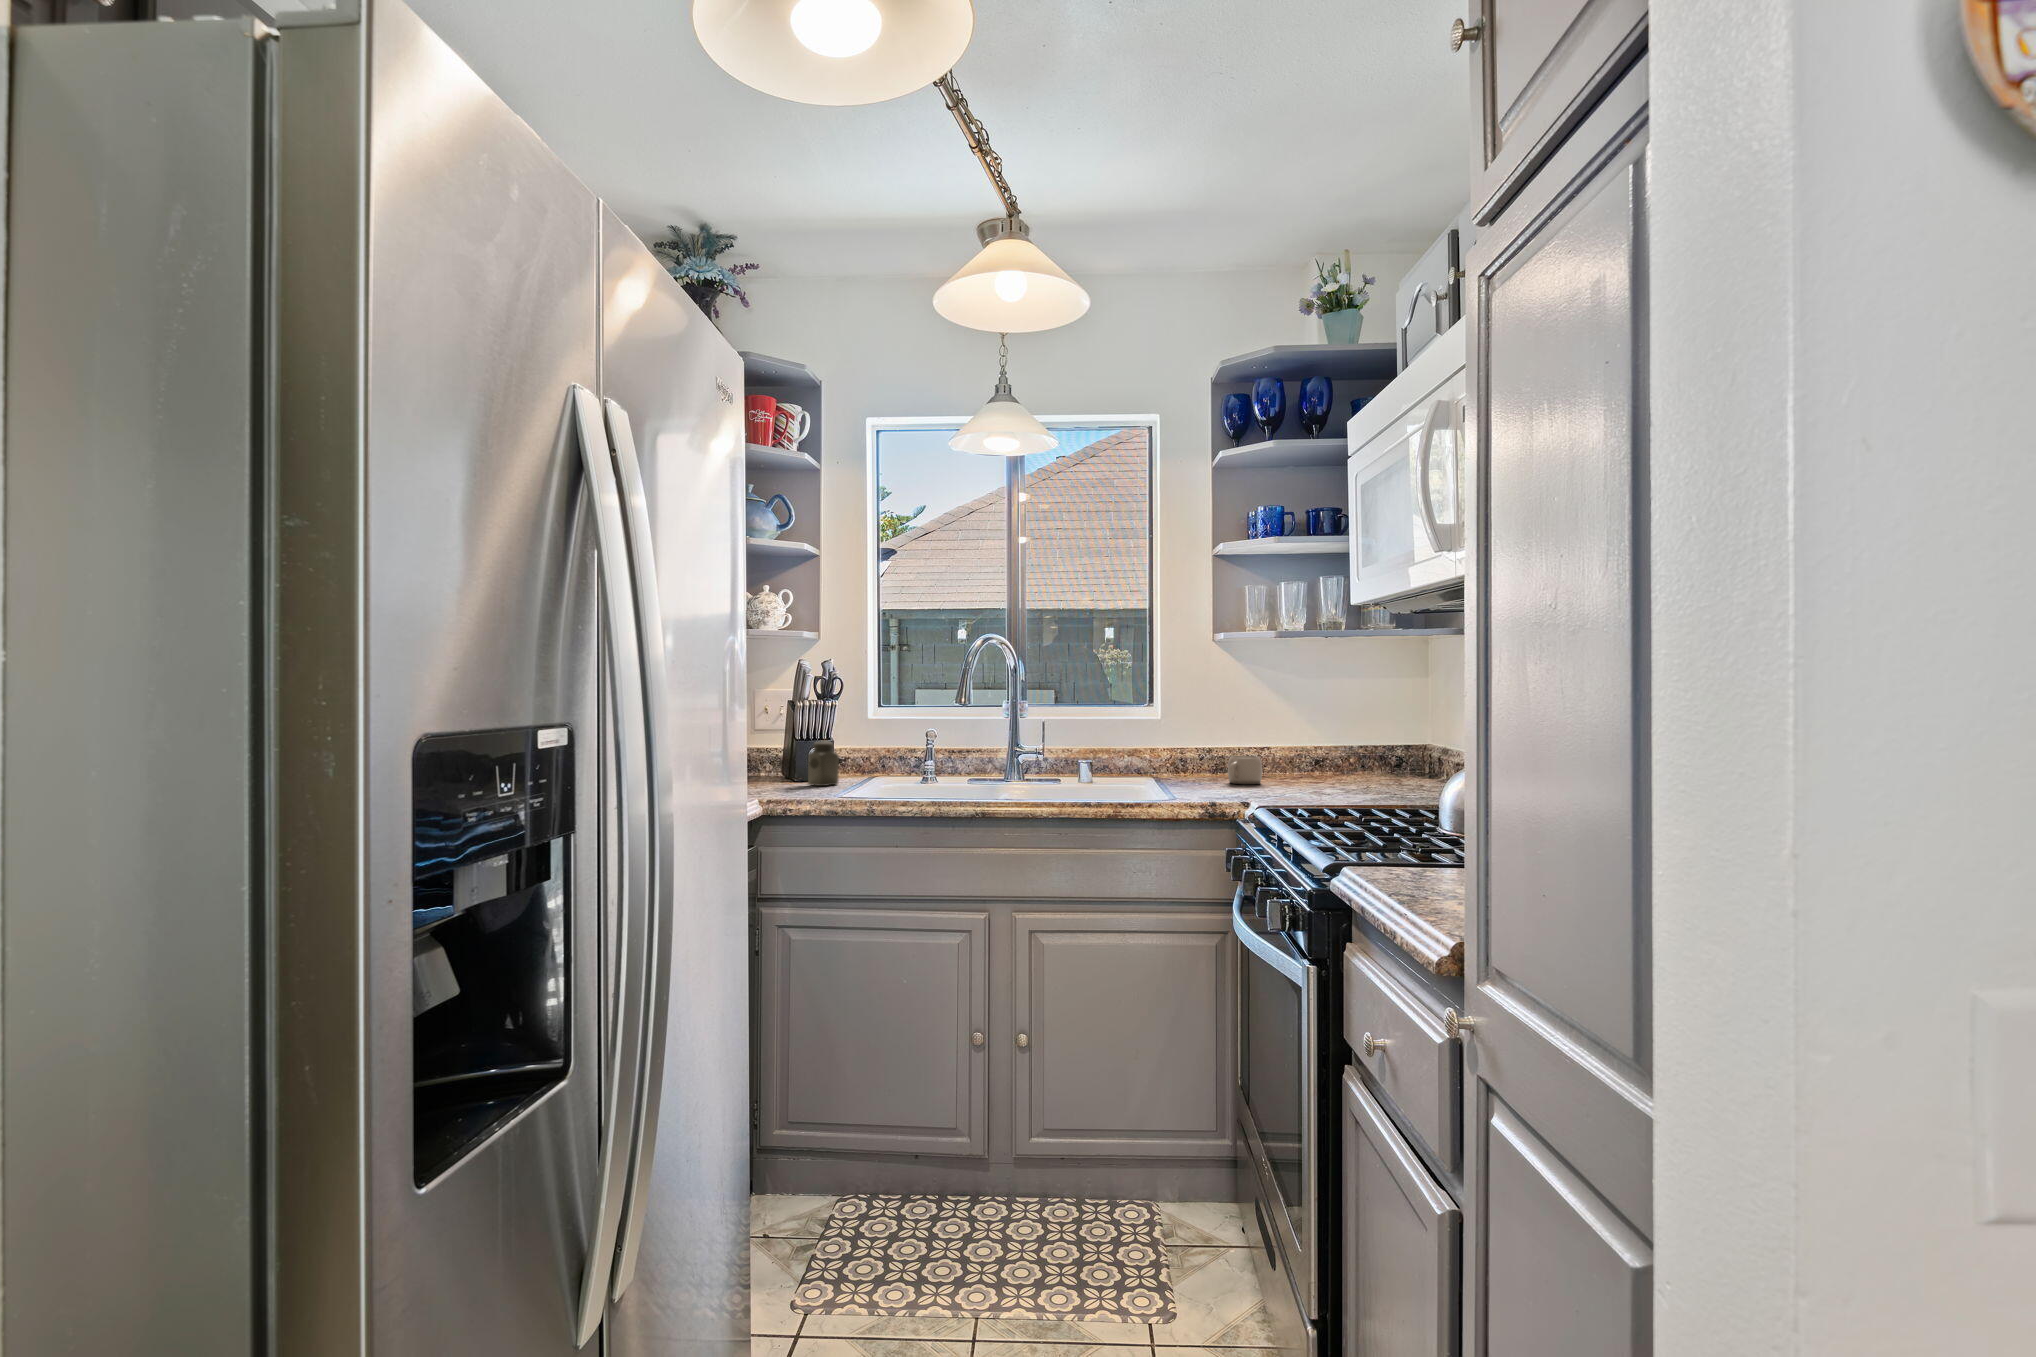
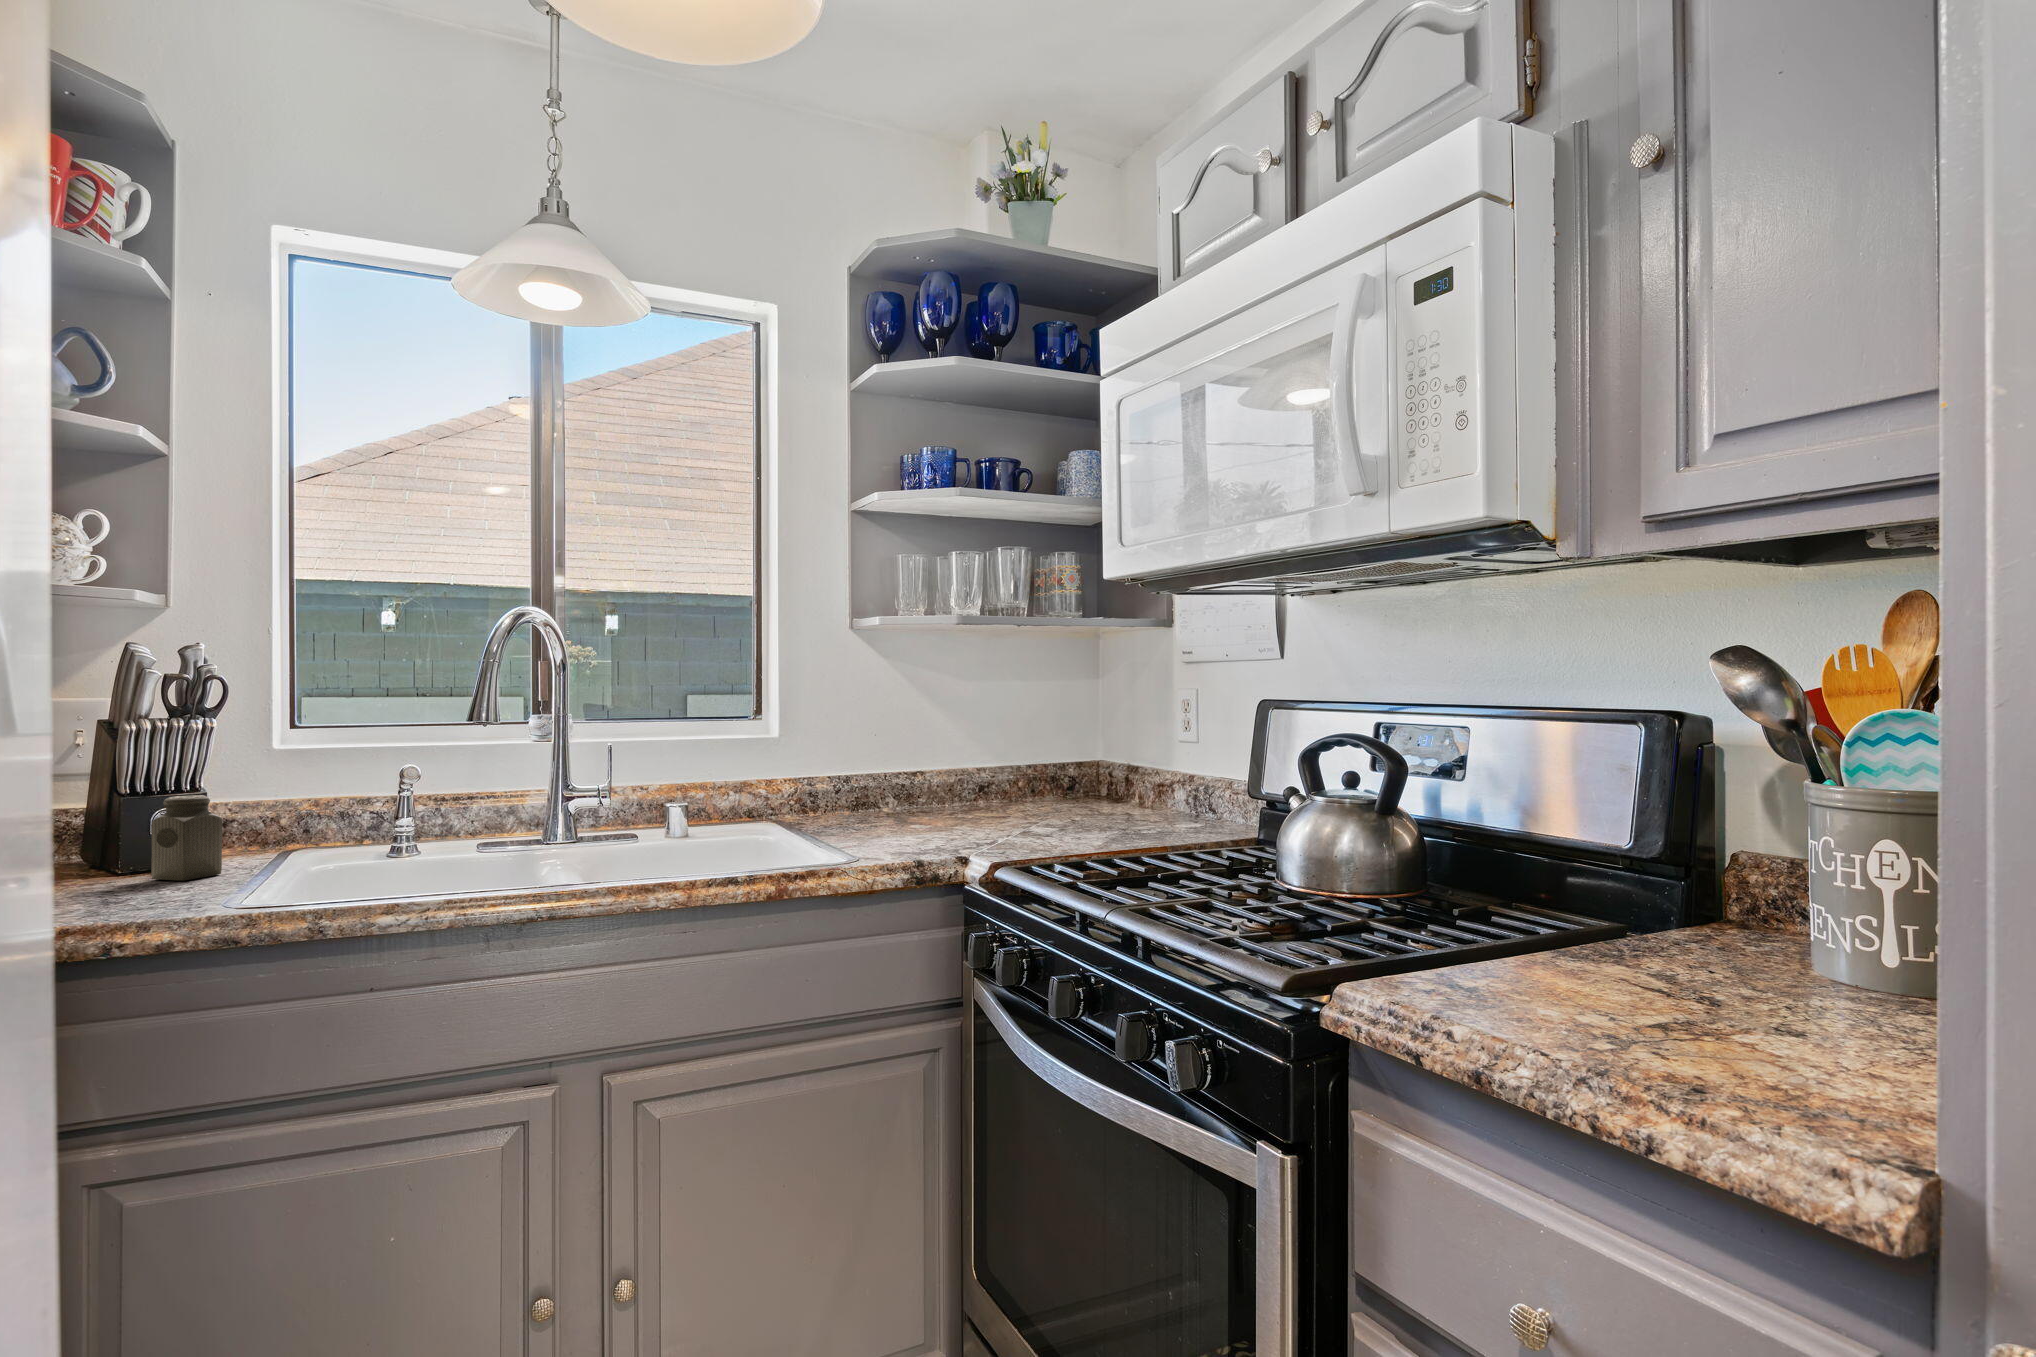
mug: present [1228,756,1262,784] -> none [890,786,937,827]

